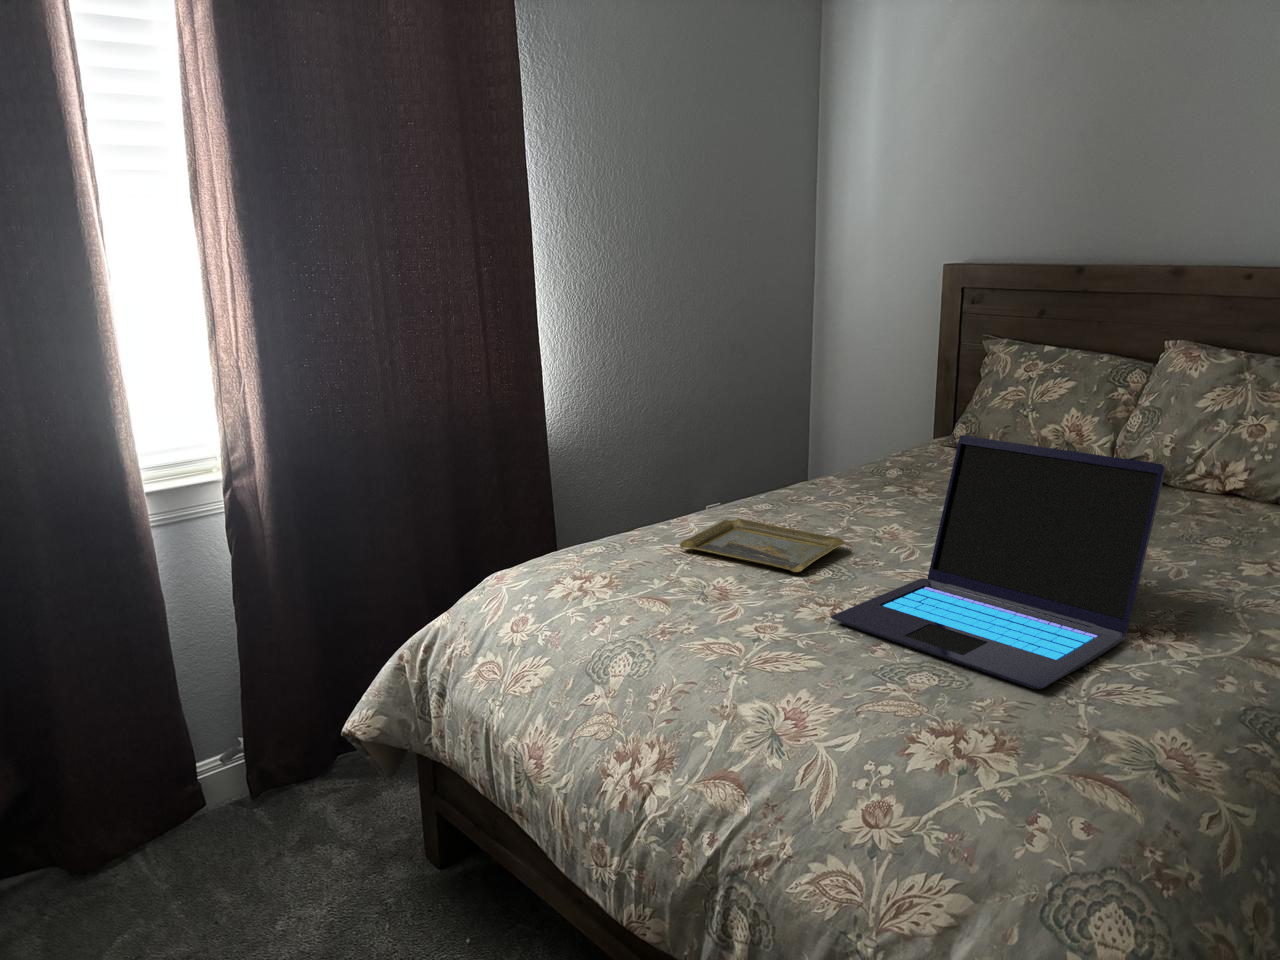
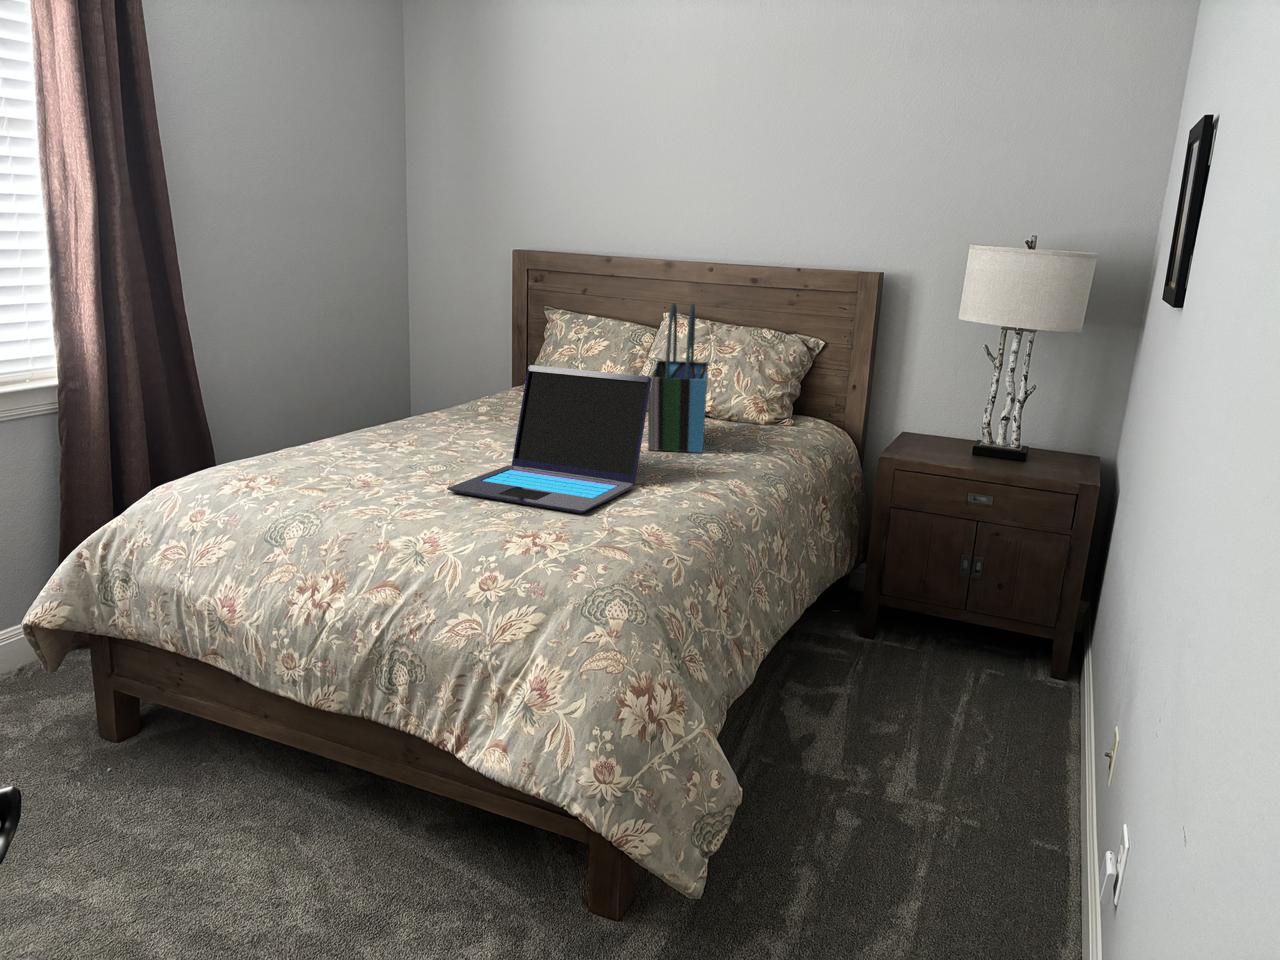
tote bag: none [1143,337,1256,572] -> present [648,303,708,453]
tray: present [680,519,845,572] -> none [323,439,452,468]

